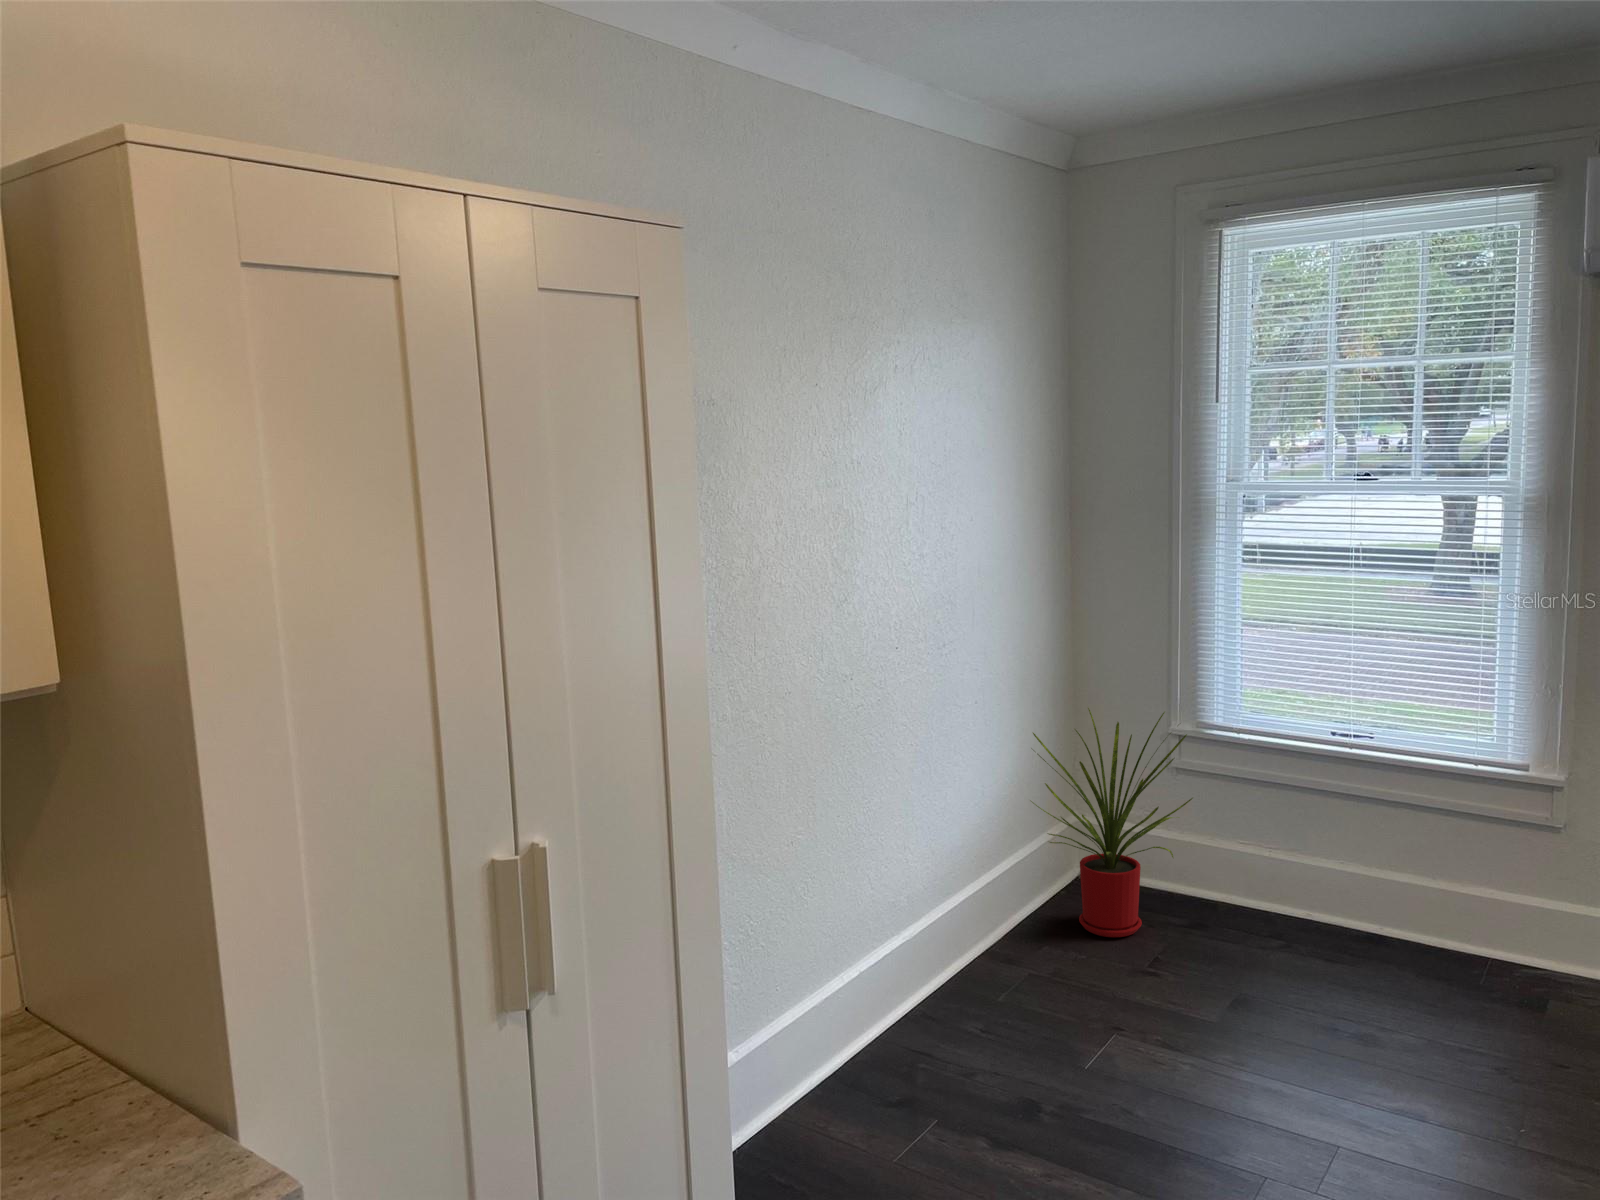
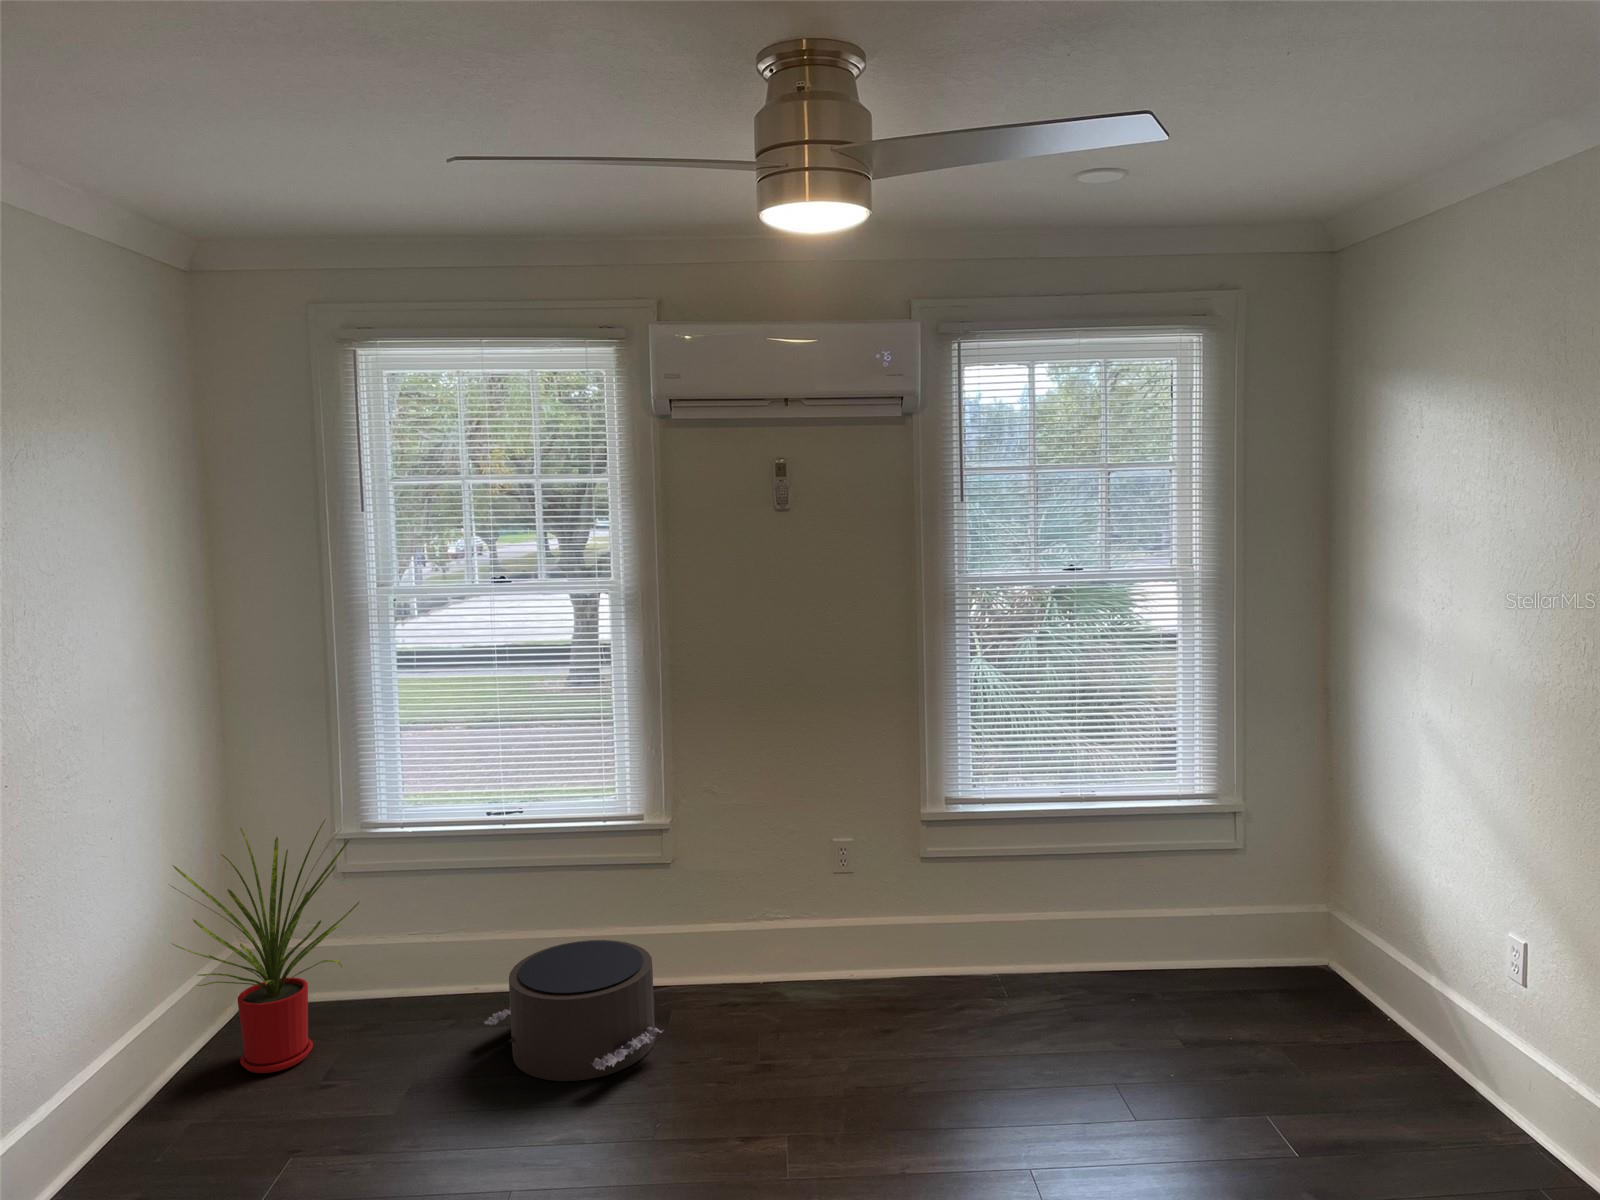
pouf: none [1312,890,1533,1042] -> present [484,940,663,1081]

